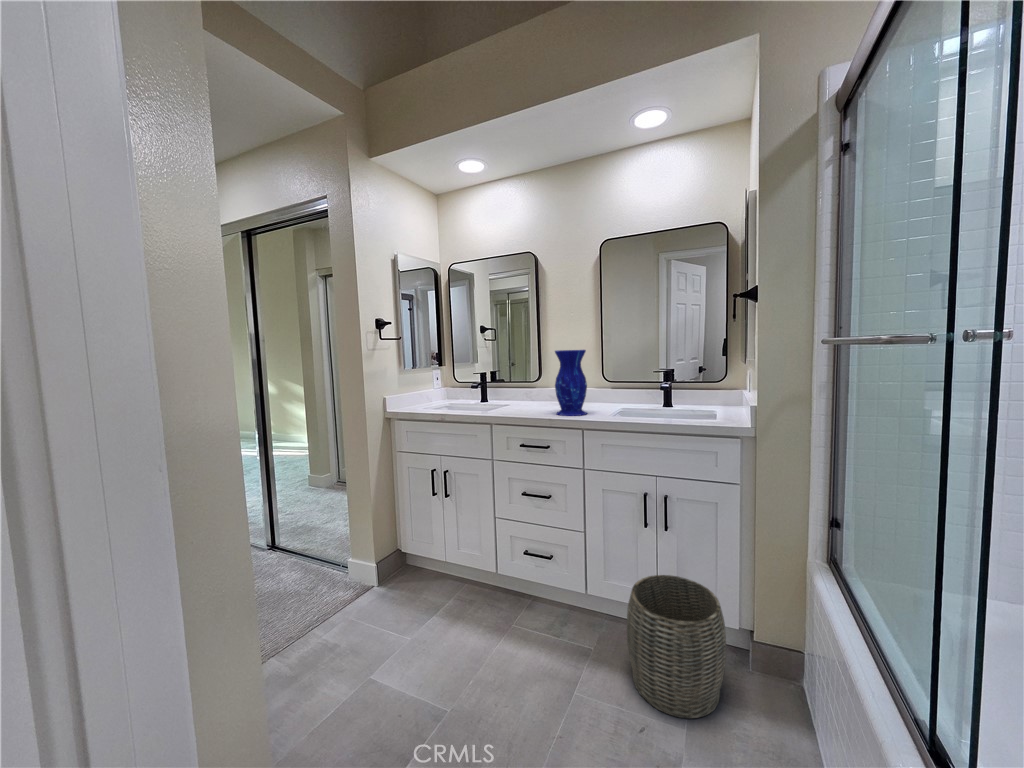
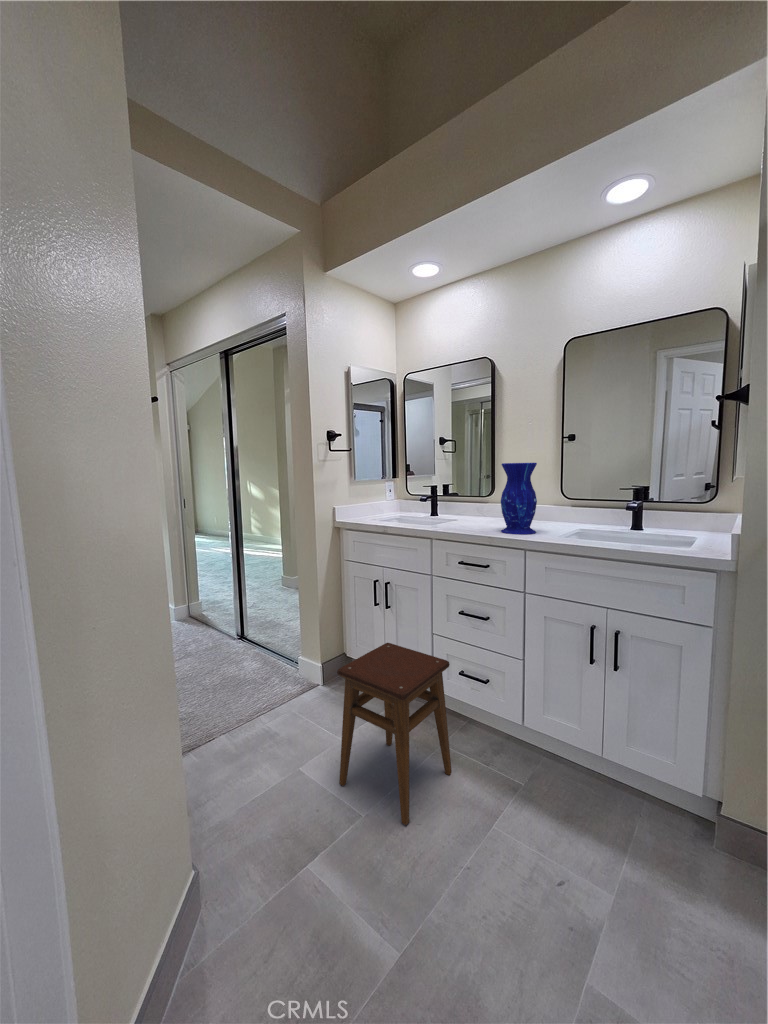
stool: none [412,532,527,713] -> present [337,643,452,825]
woven basket: present [627,575,726,718] -> none [557,717,677,884]

